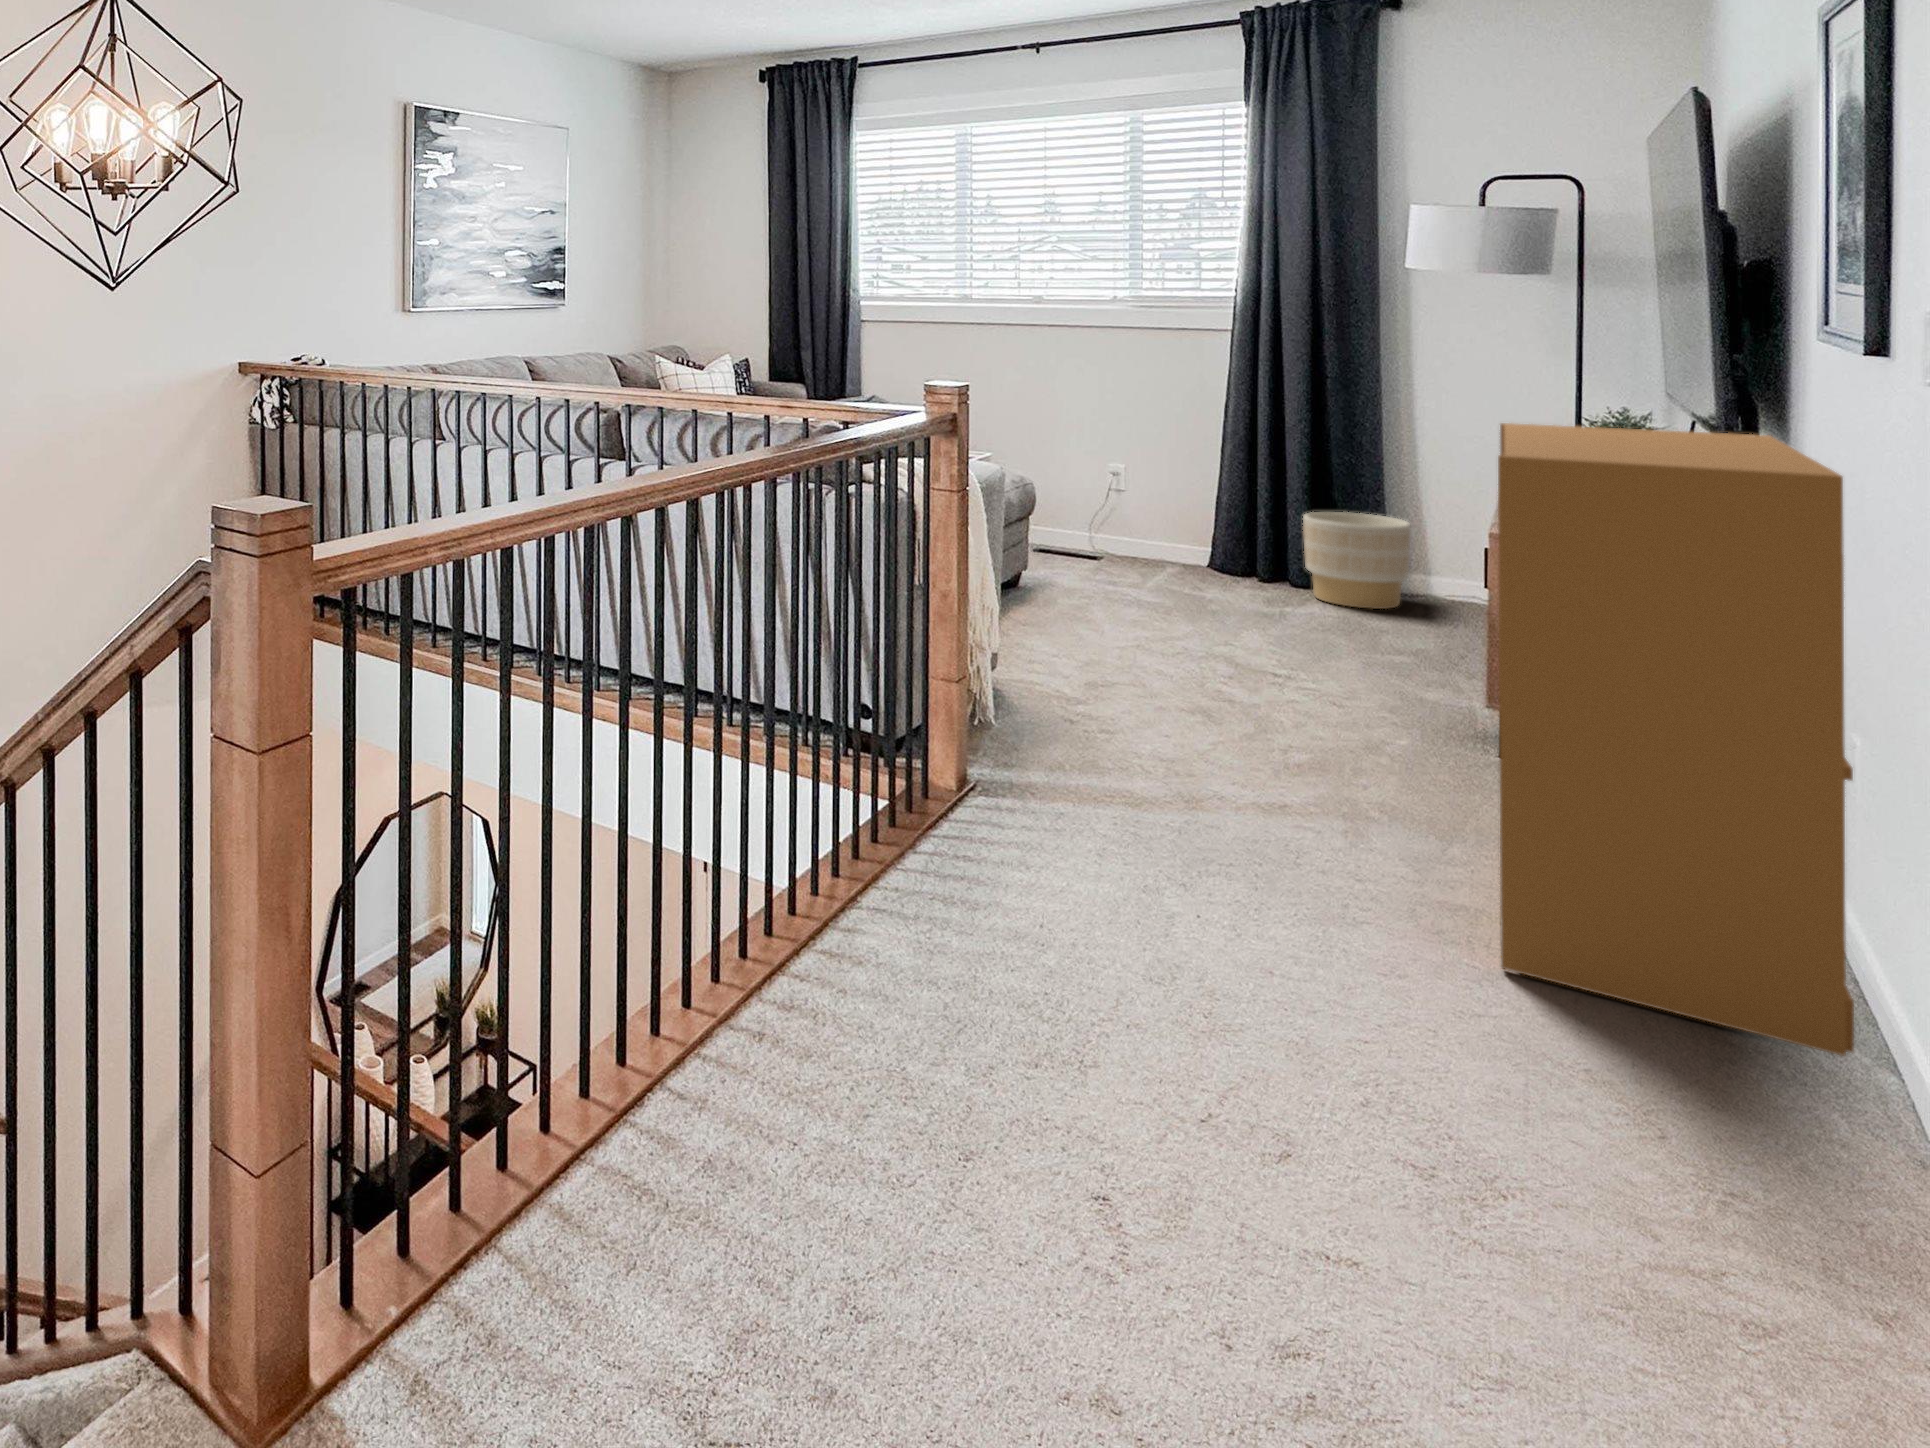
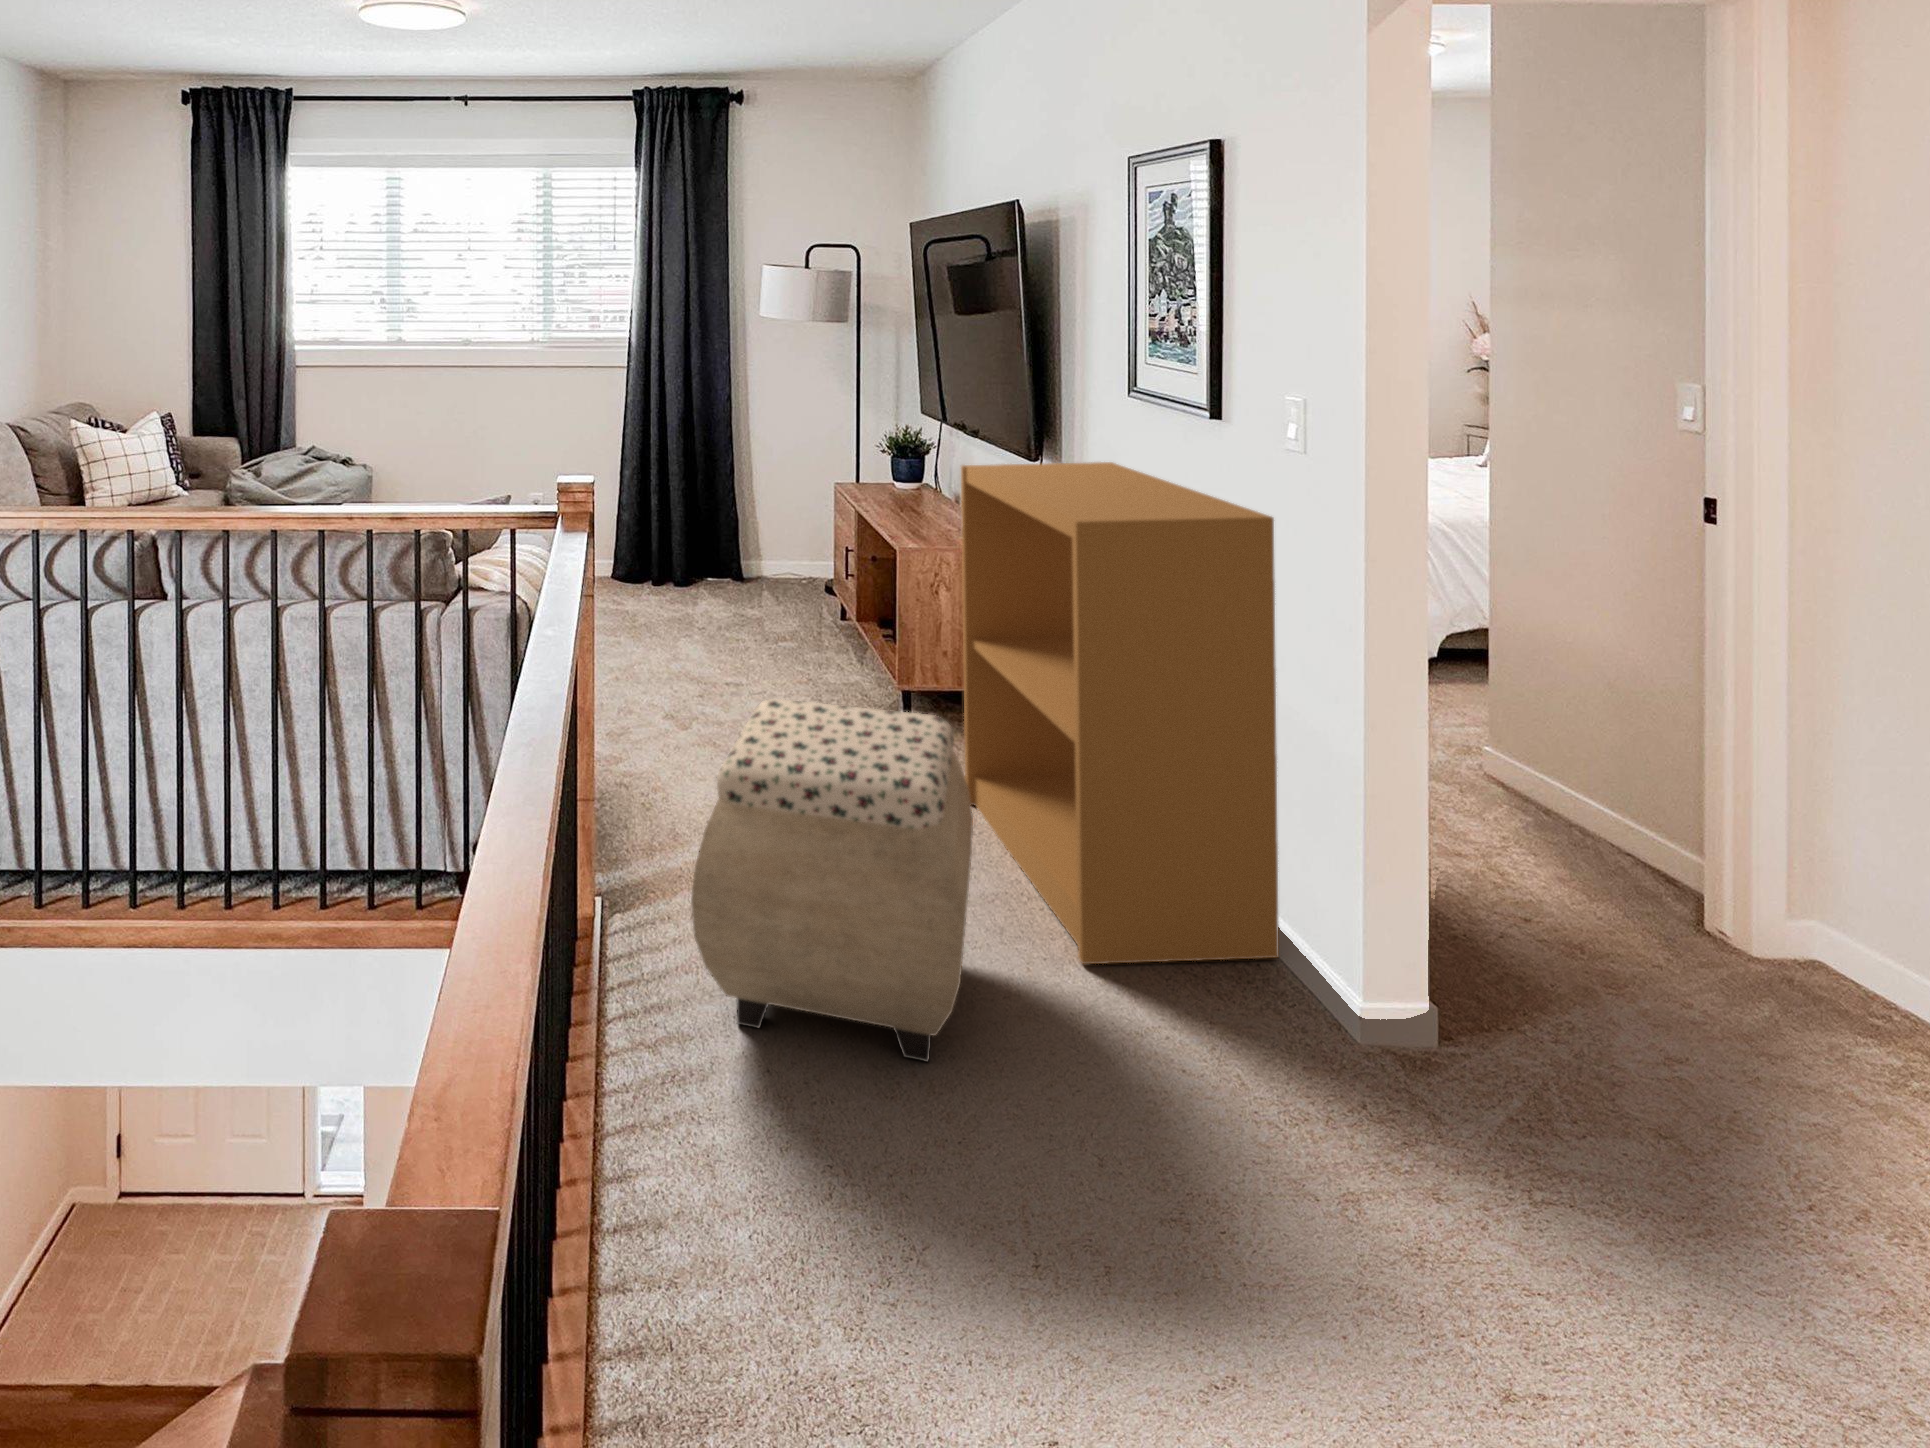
planter: present [1303,512,1410,609] -> none [682,507,752,587]
ottoman: none [982,614,1371,957] -> present [691,699,973,1062]

